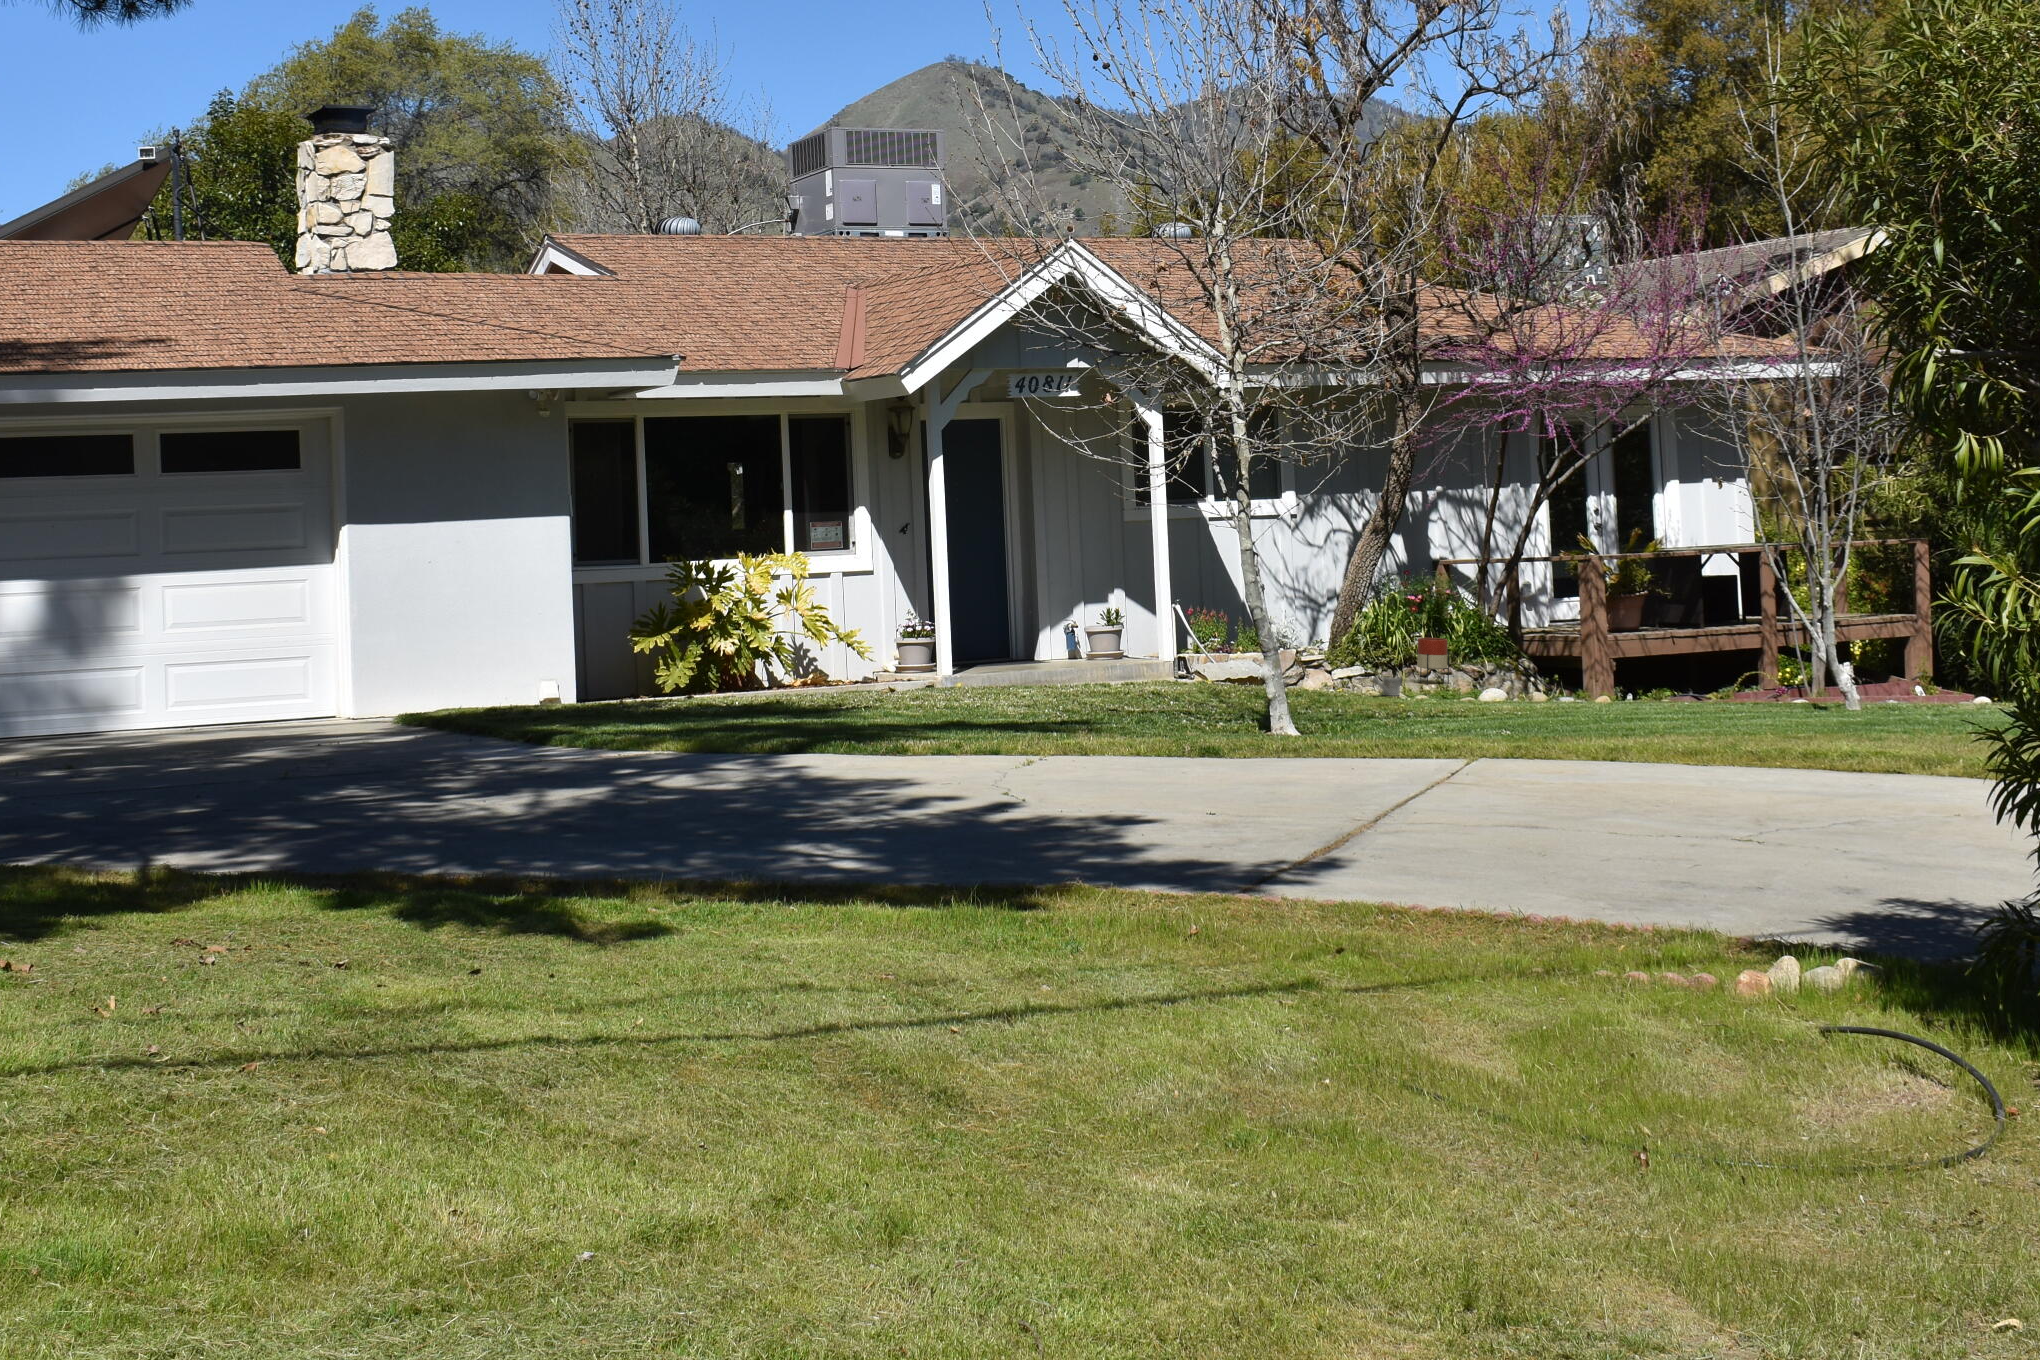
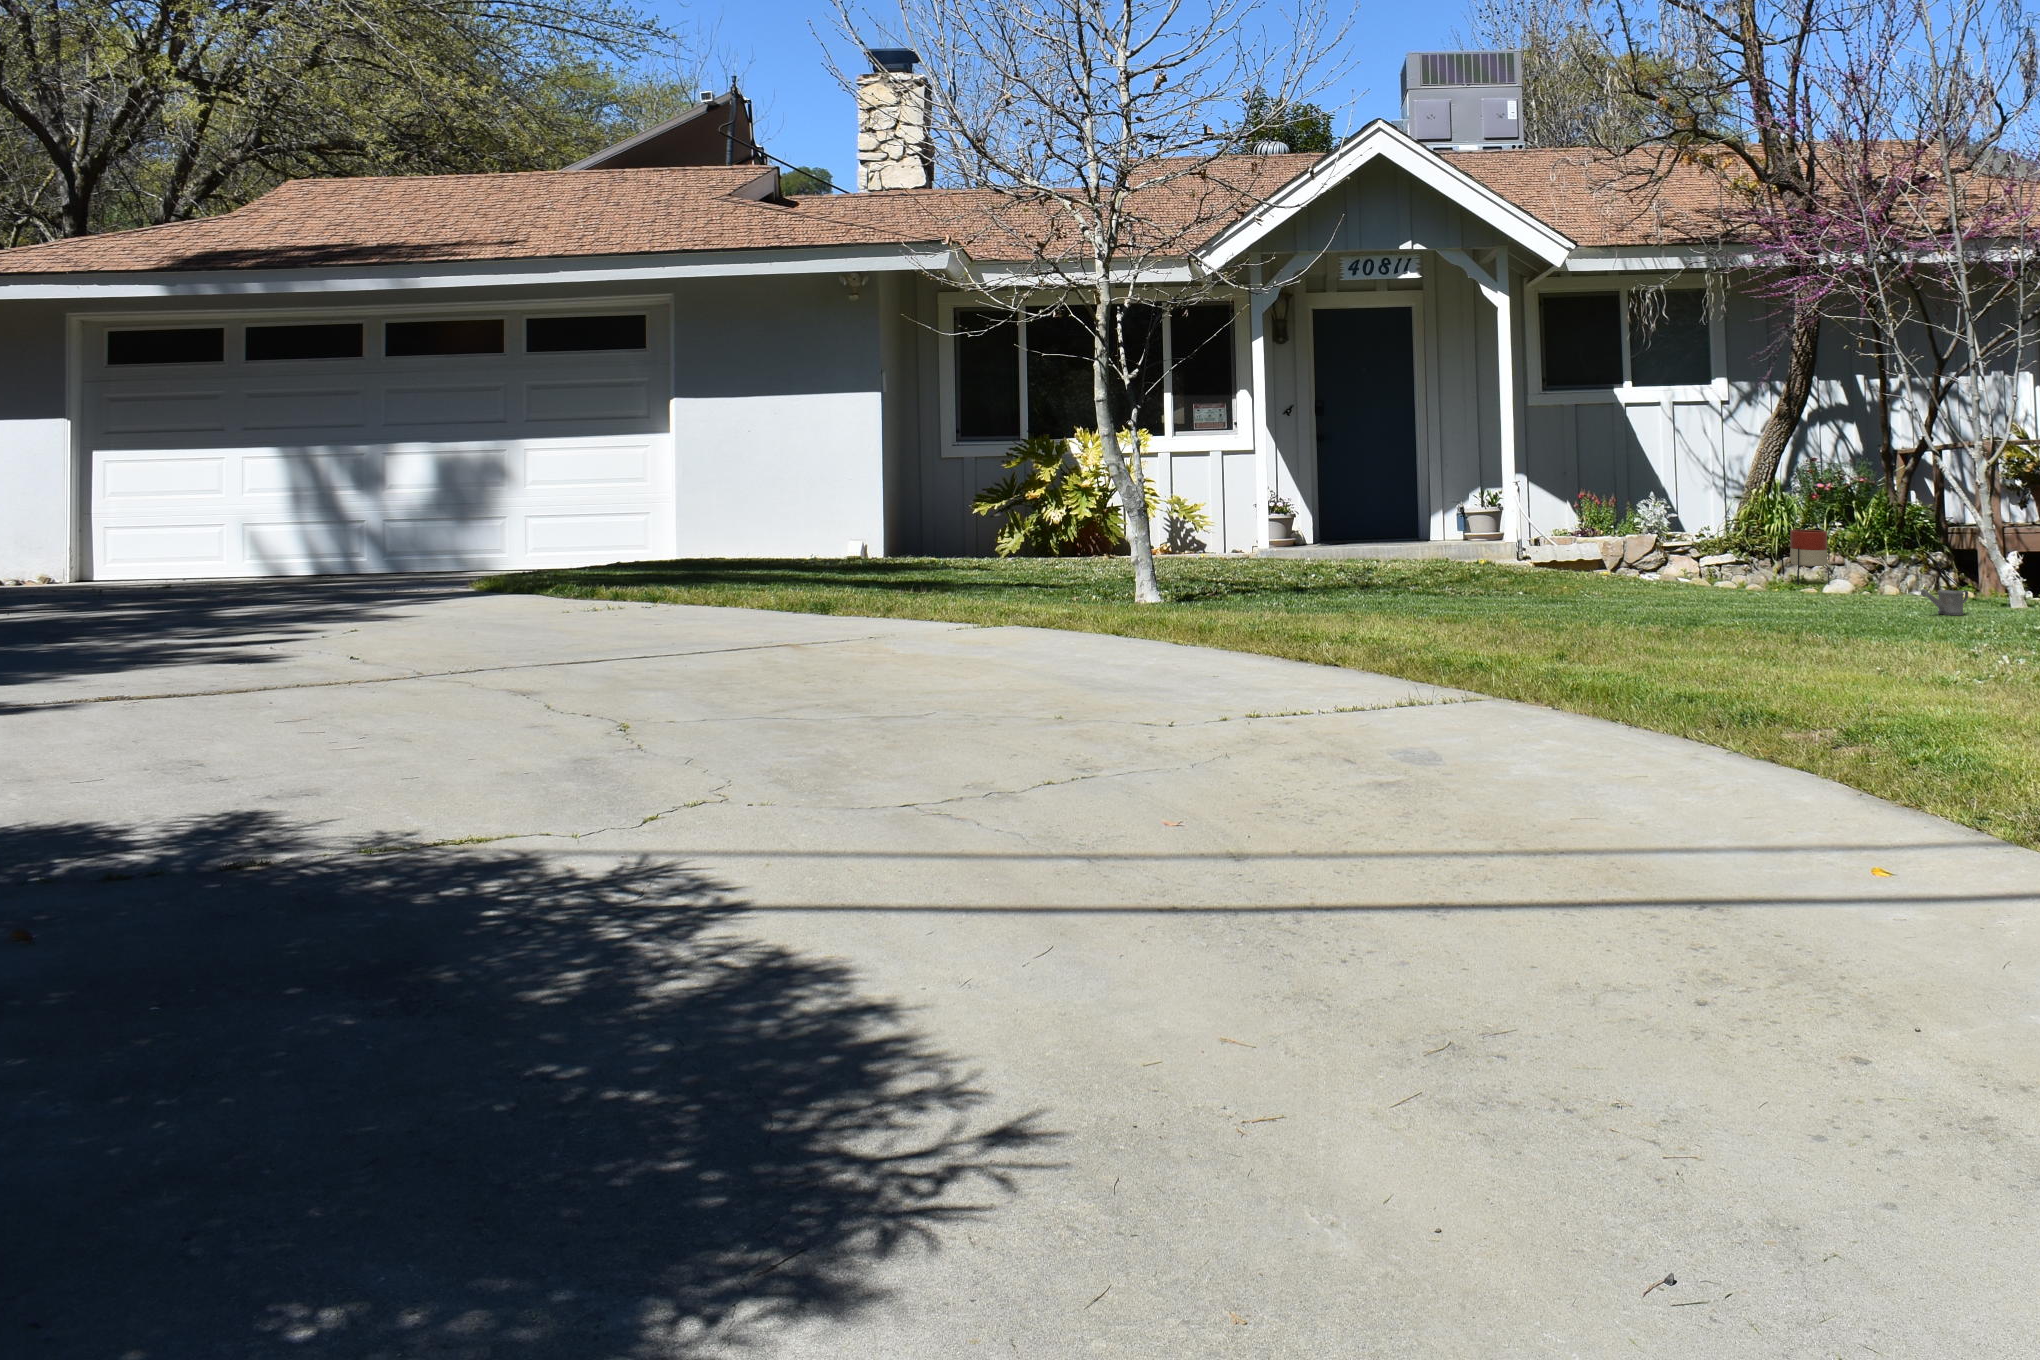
watering can: present [1373,677,1402,696] -> present [1921,589,1968,615]

